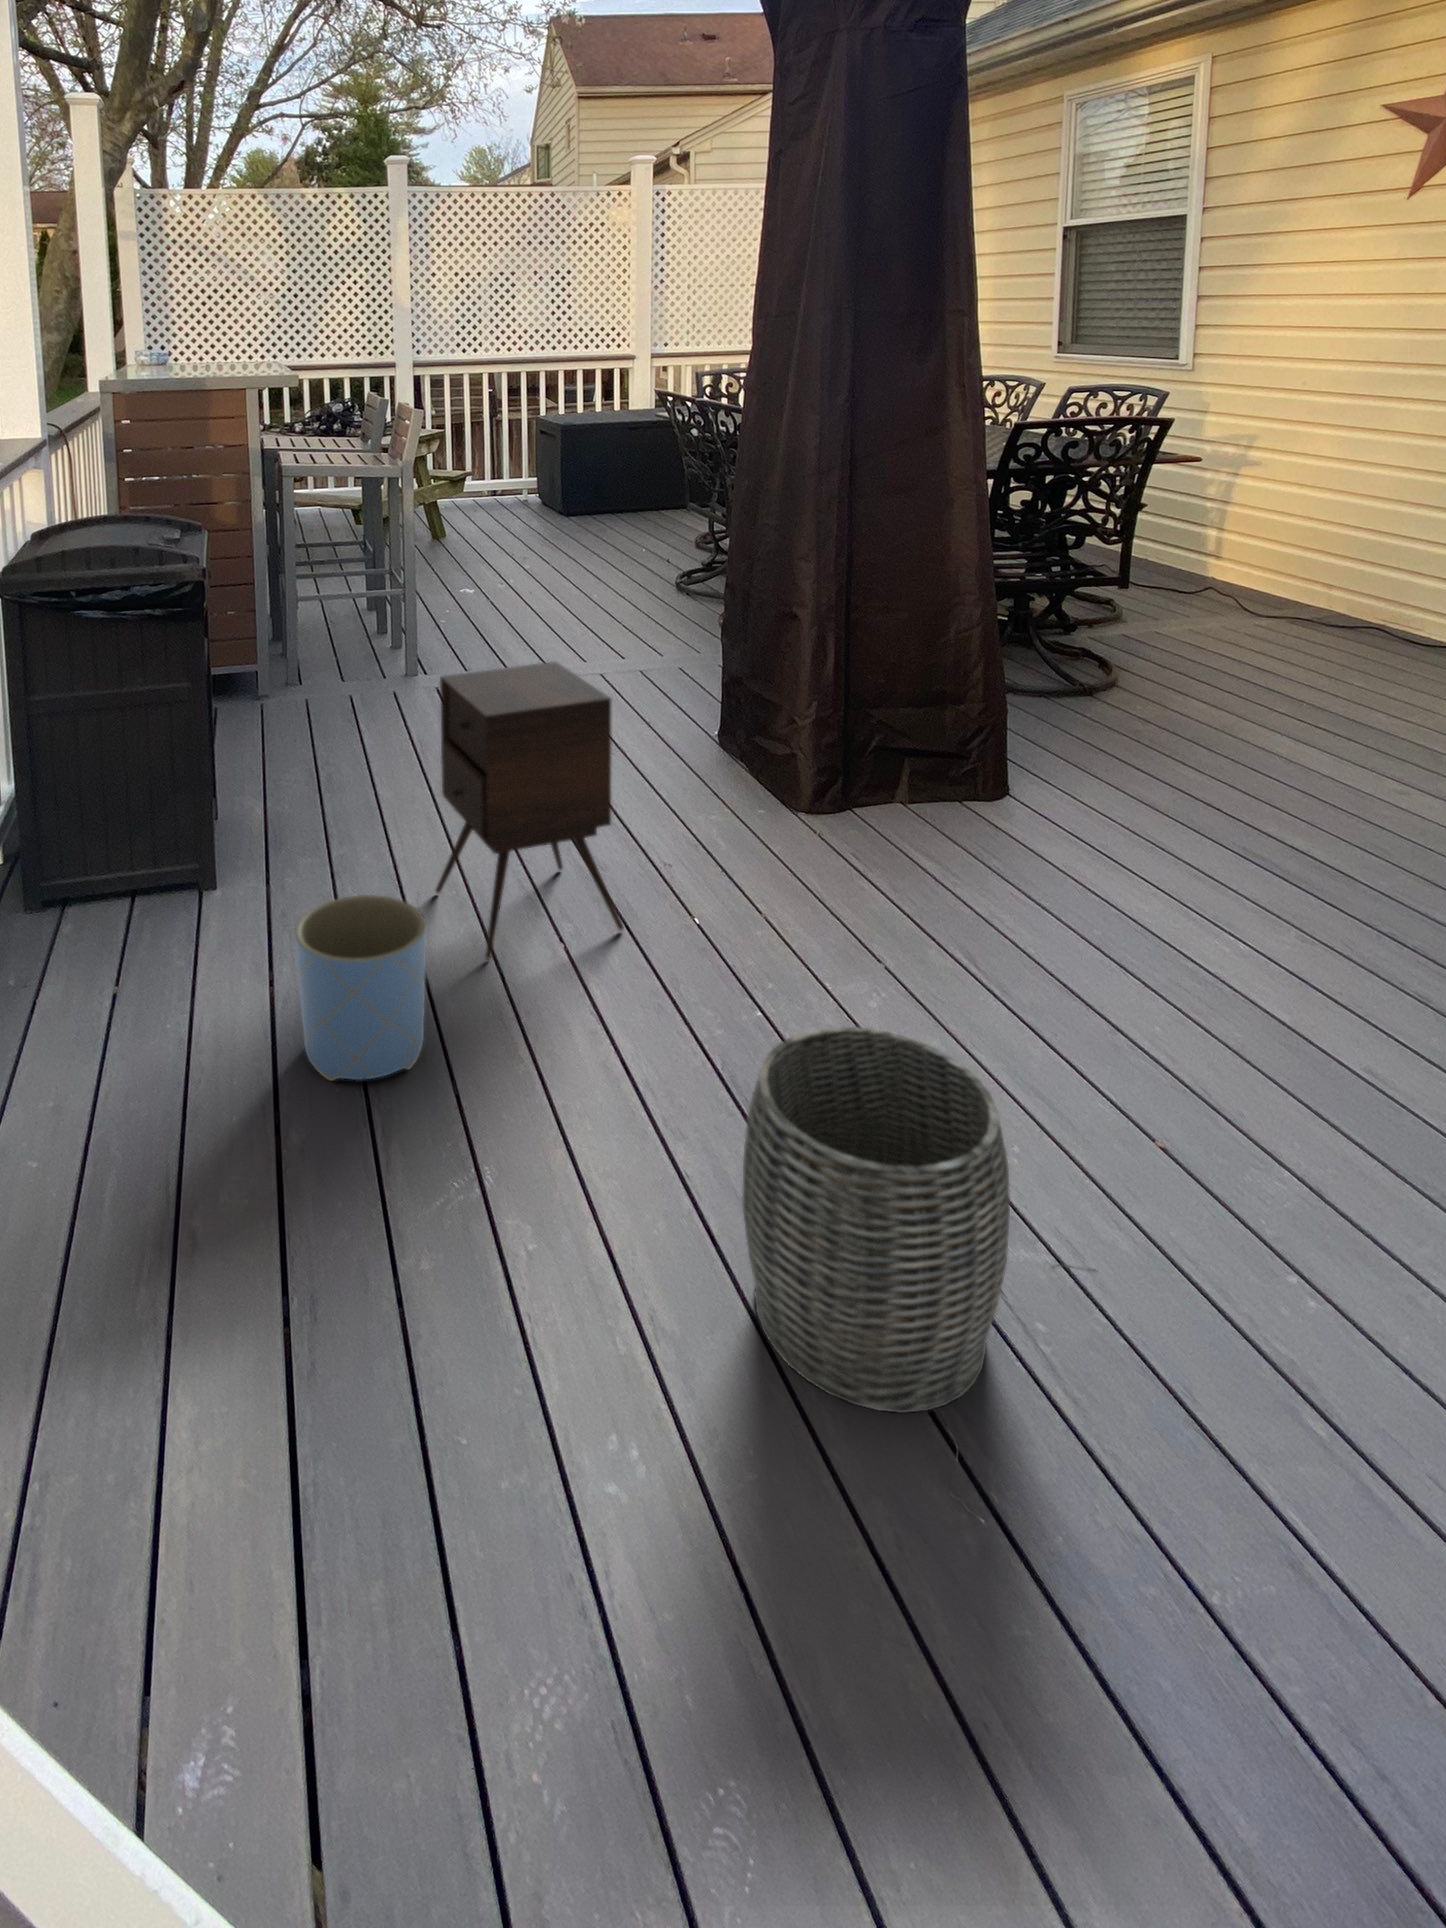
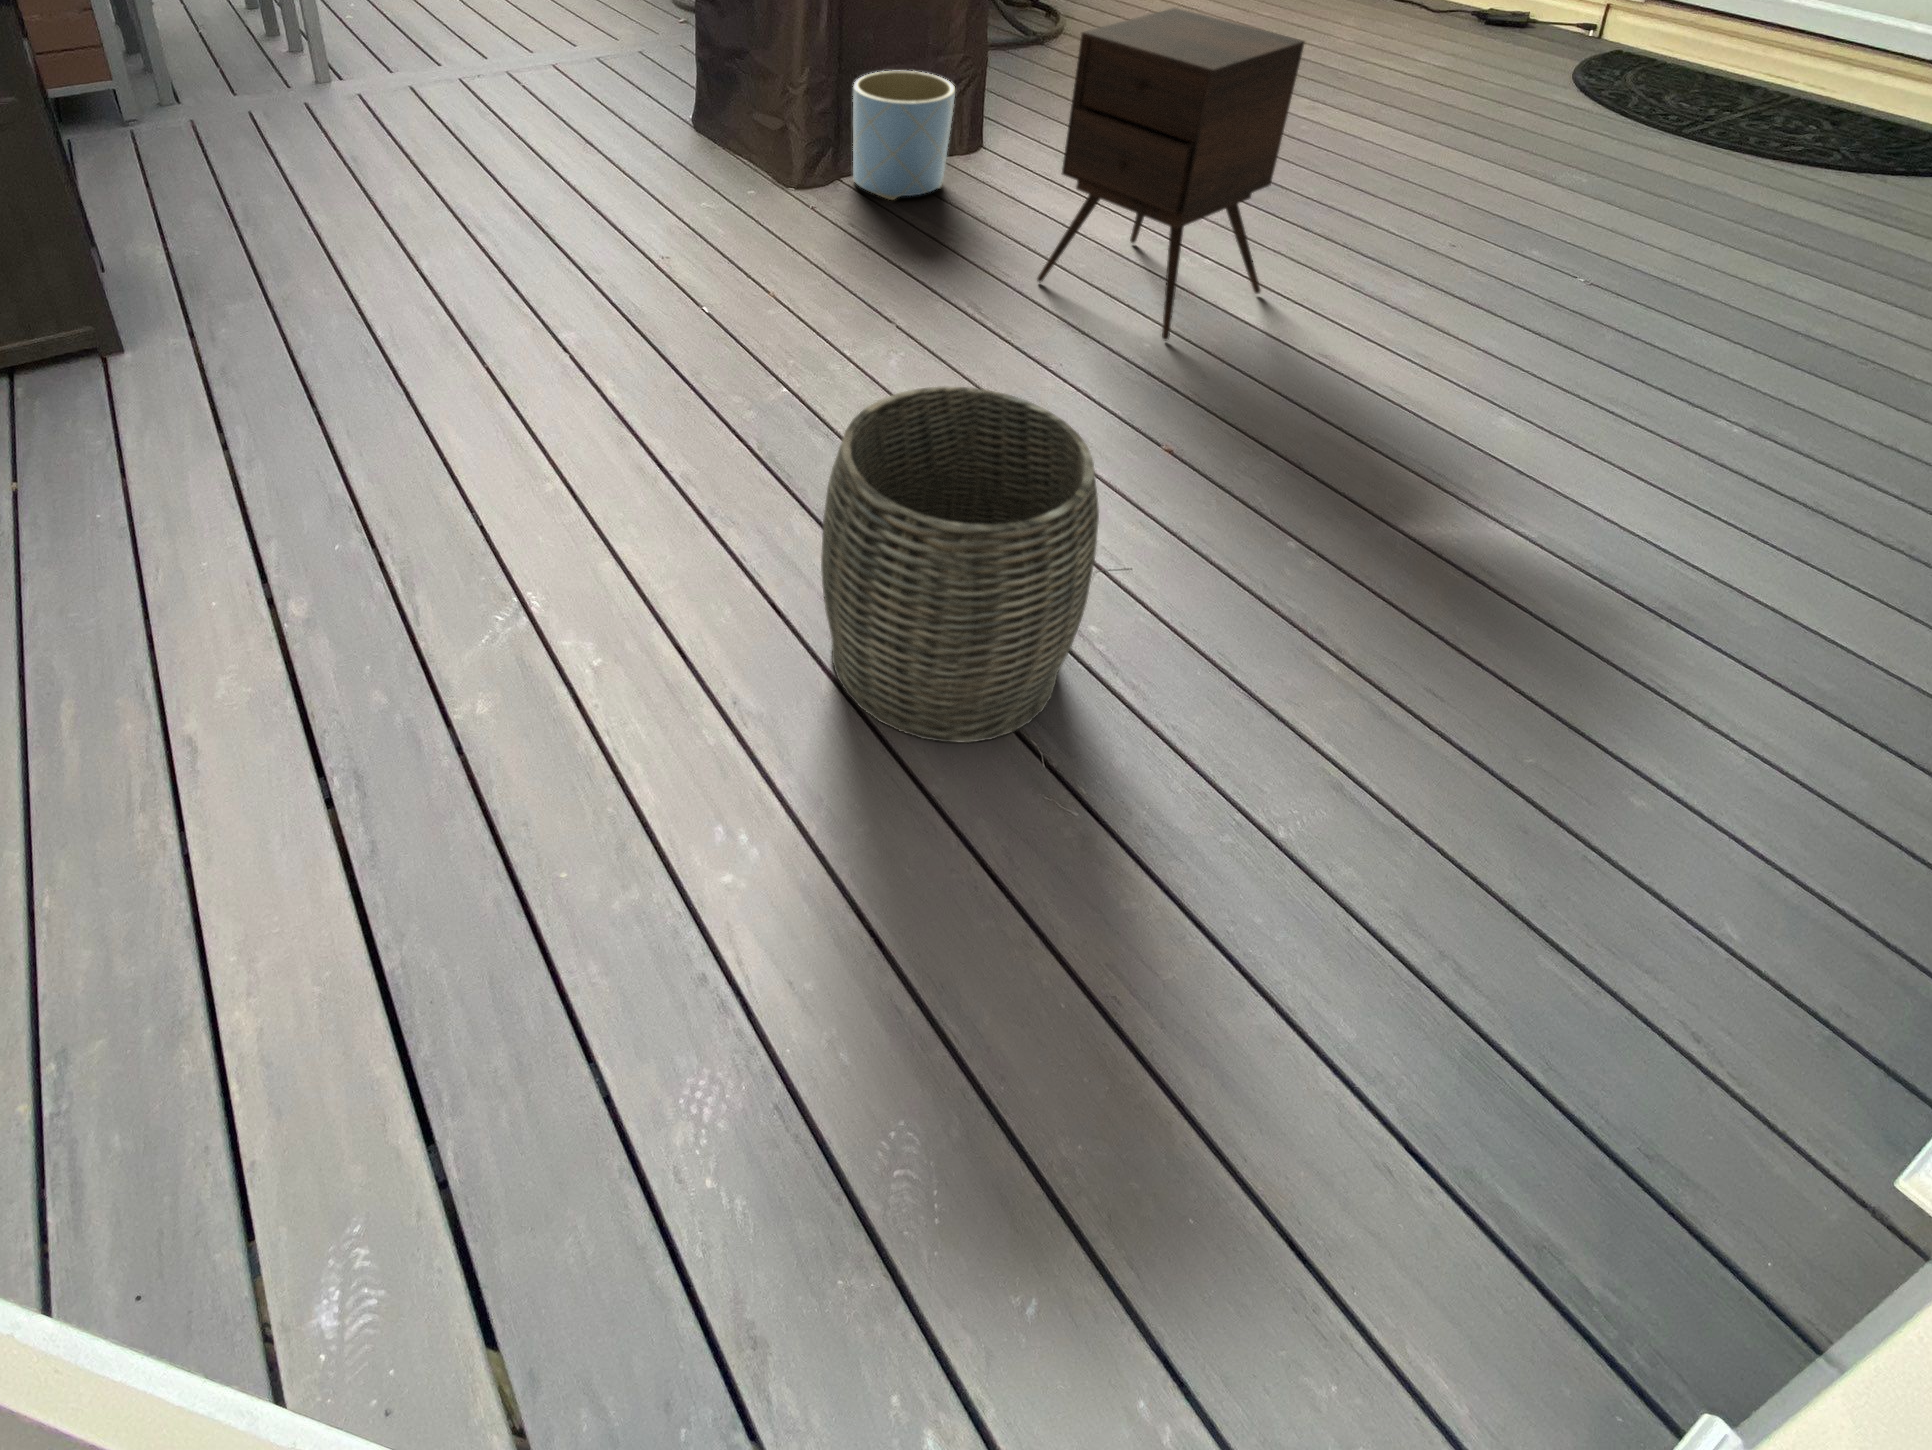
side table: present [436,661,624,959] -> present [1037,8,1305,340]
planter: present [295,895,426,1081] -> present [853,71,955,200]

